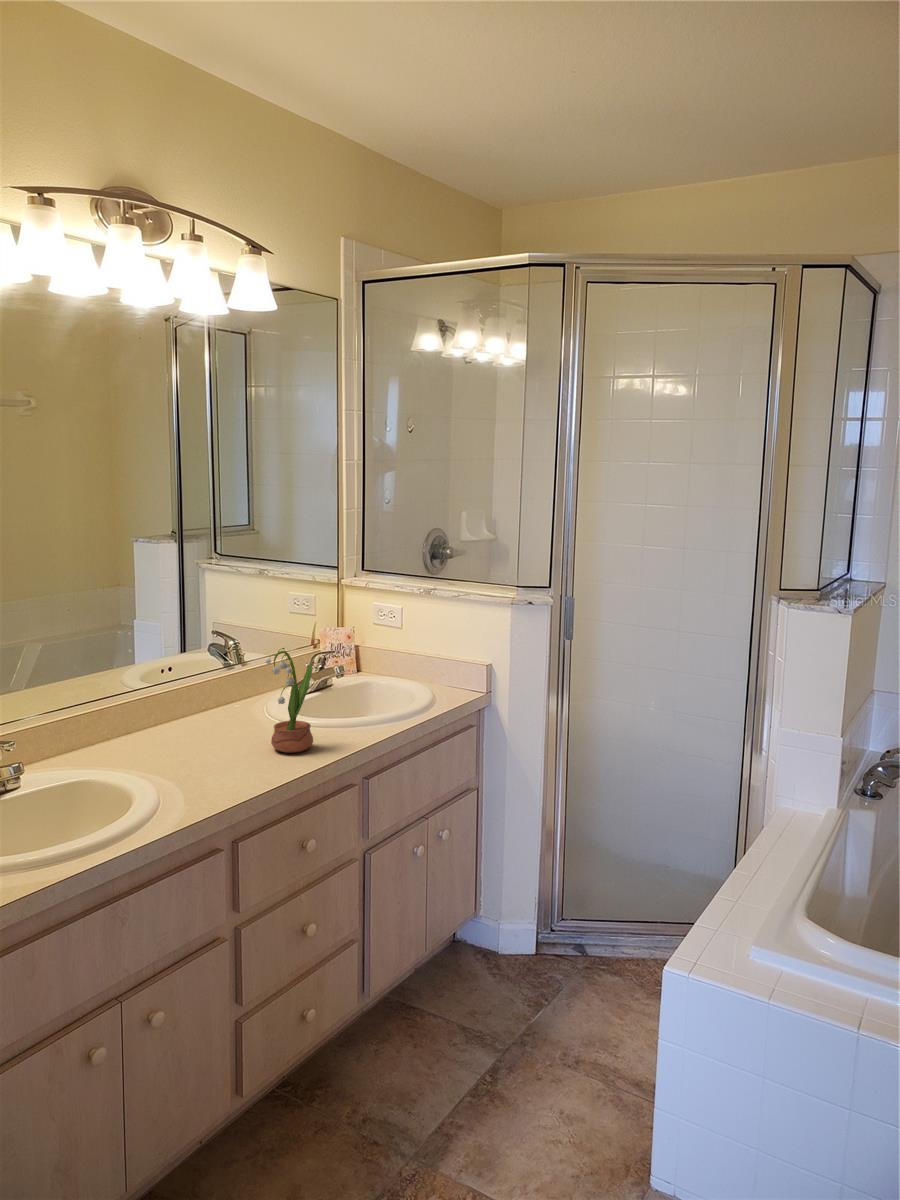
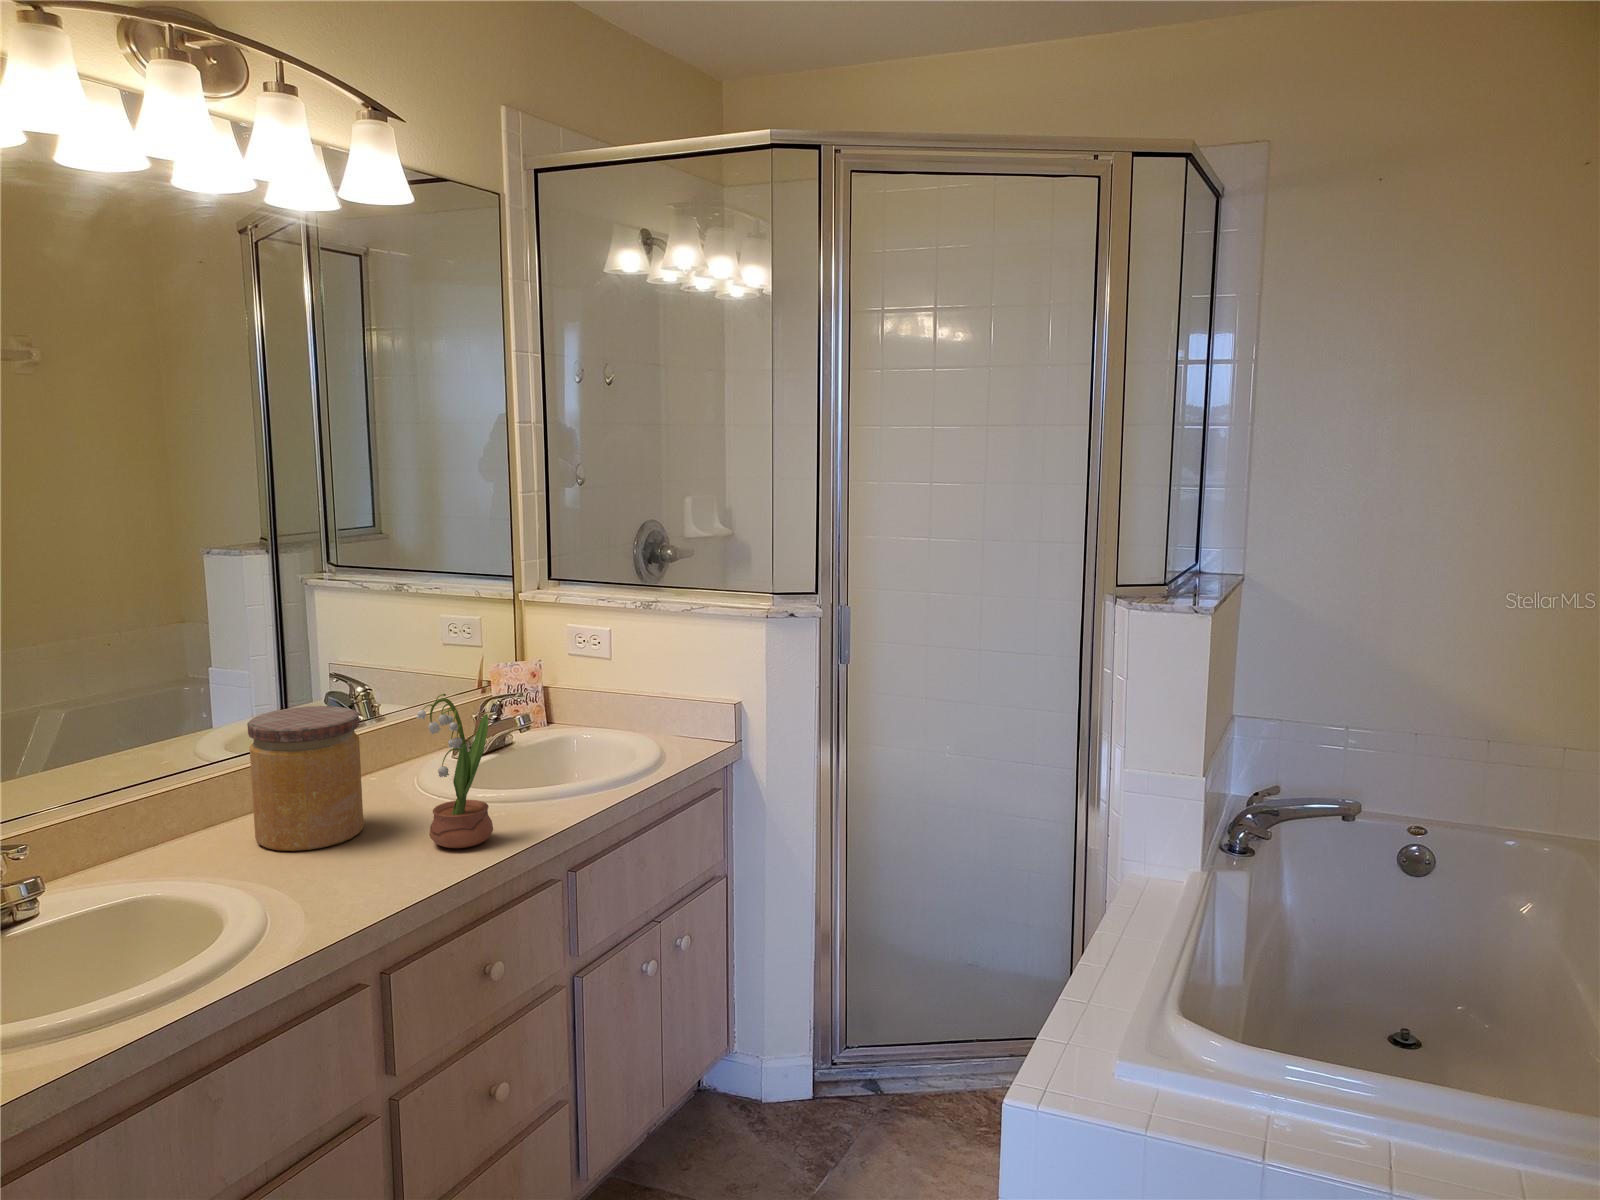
jar: none [157,652,229,748] -> present [247,706,364,851]

